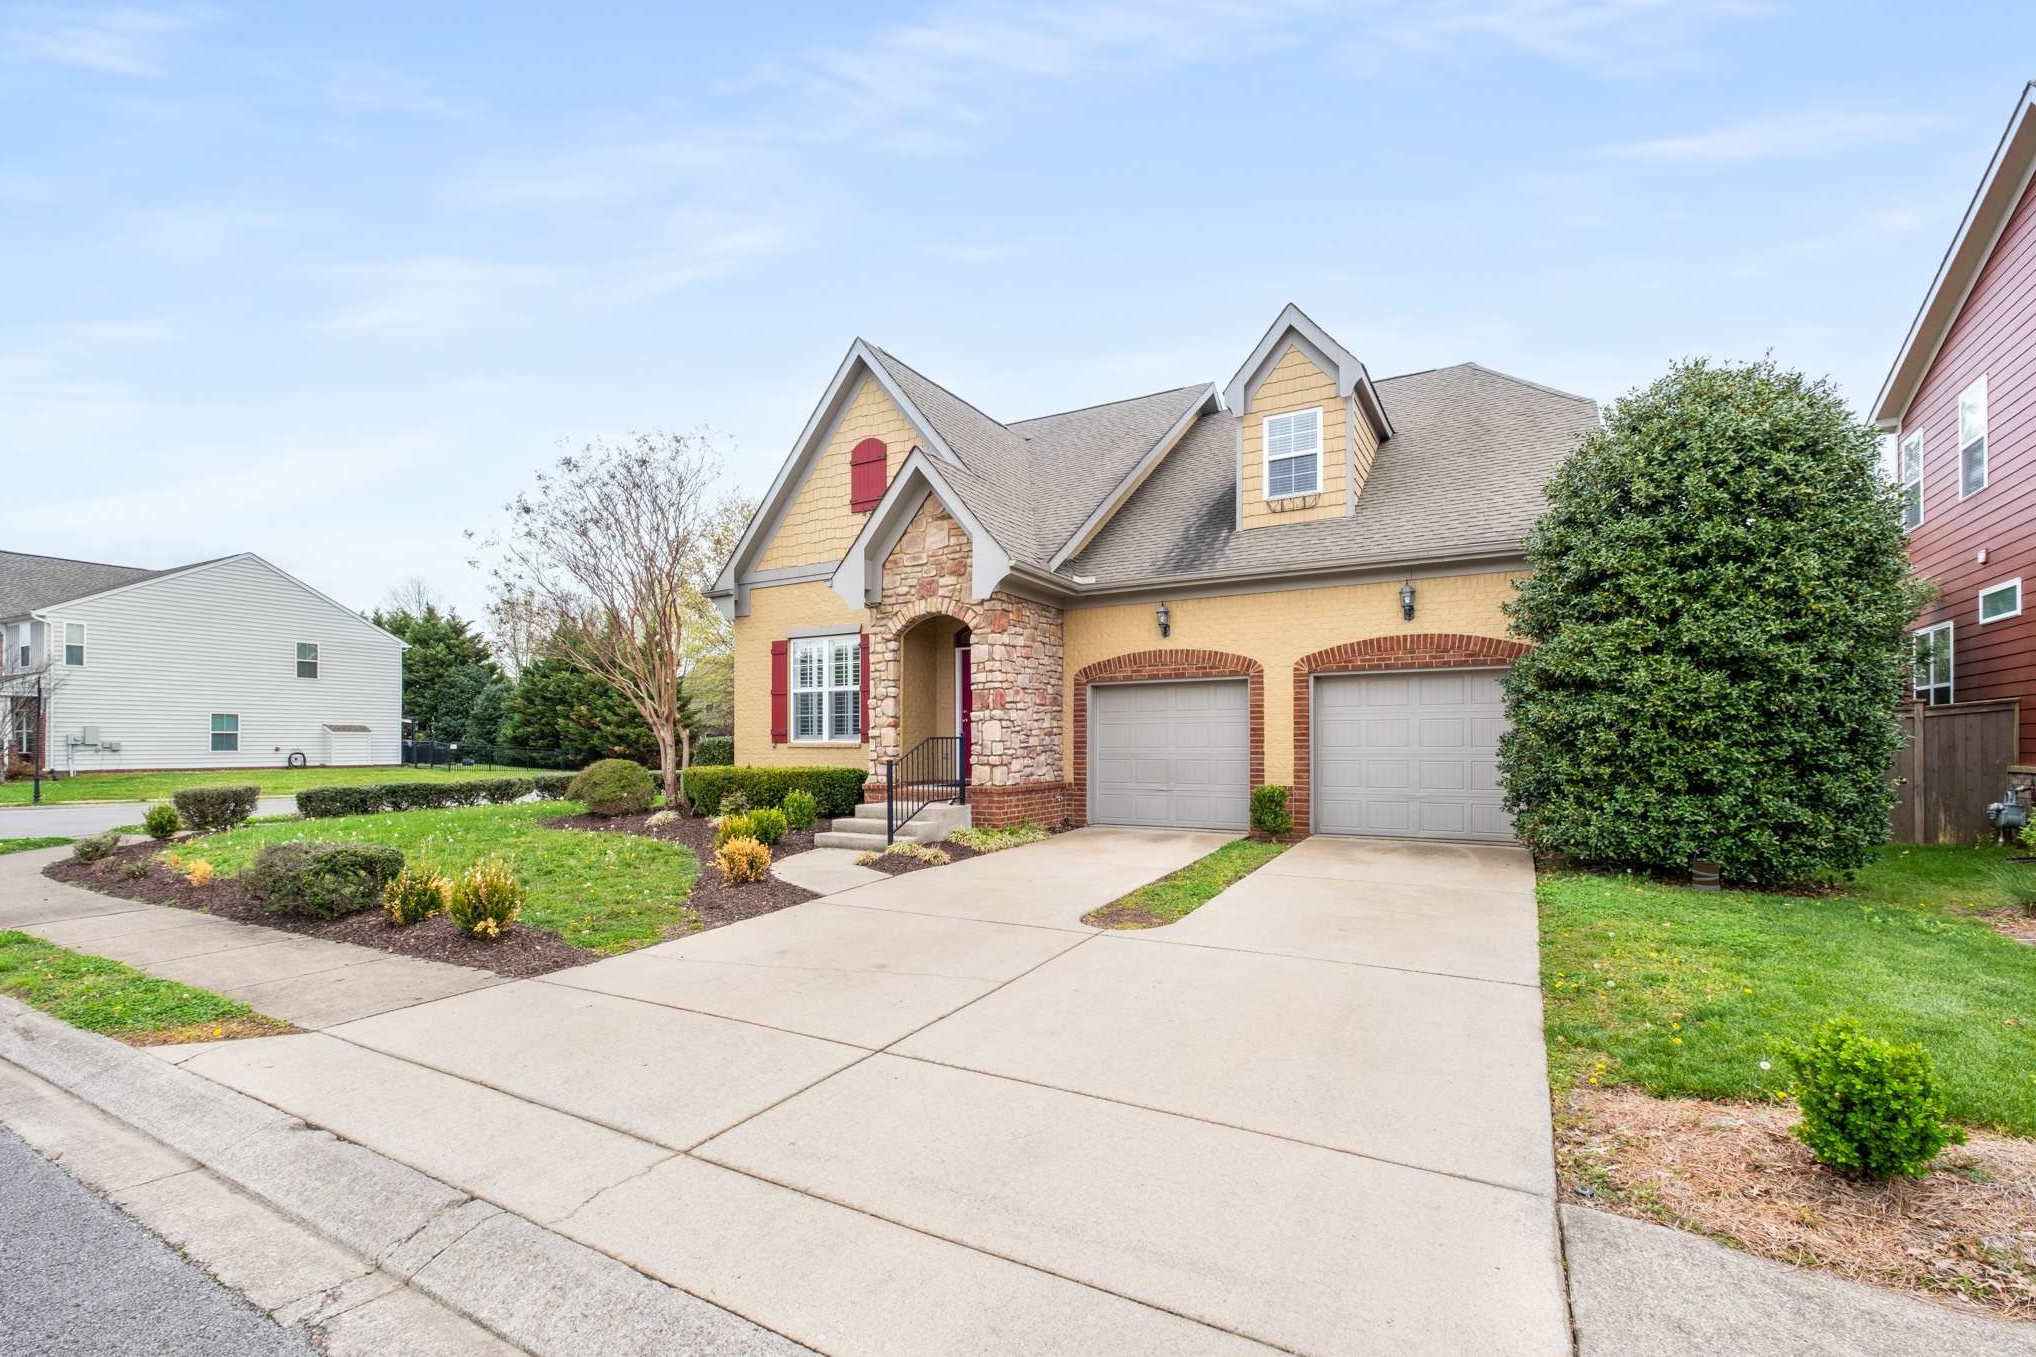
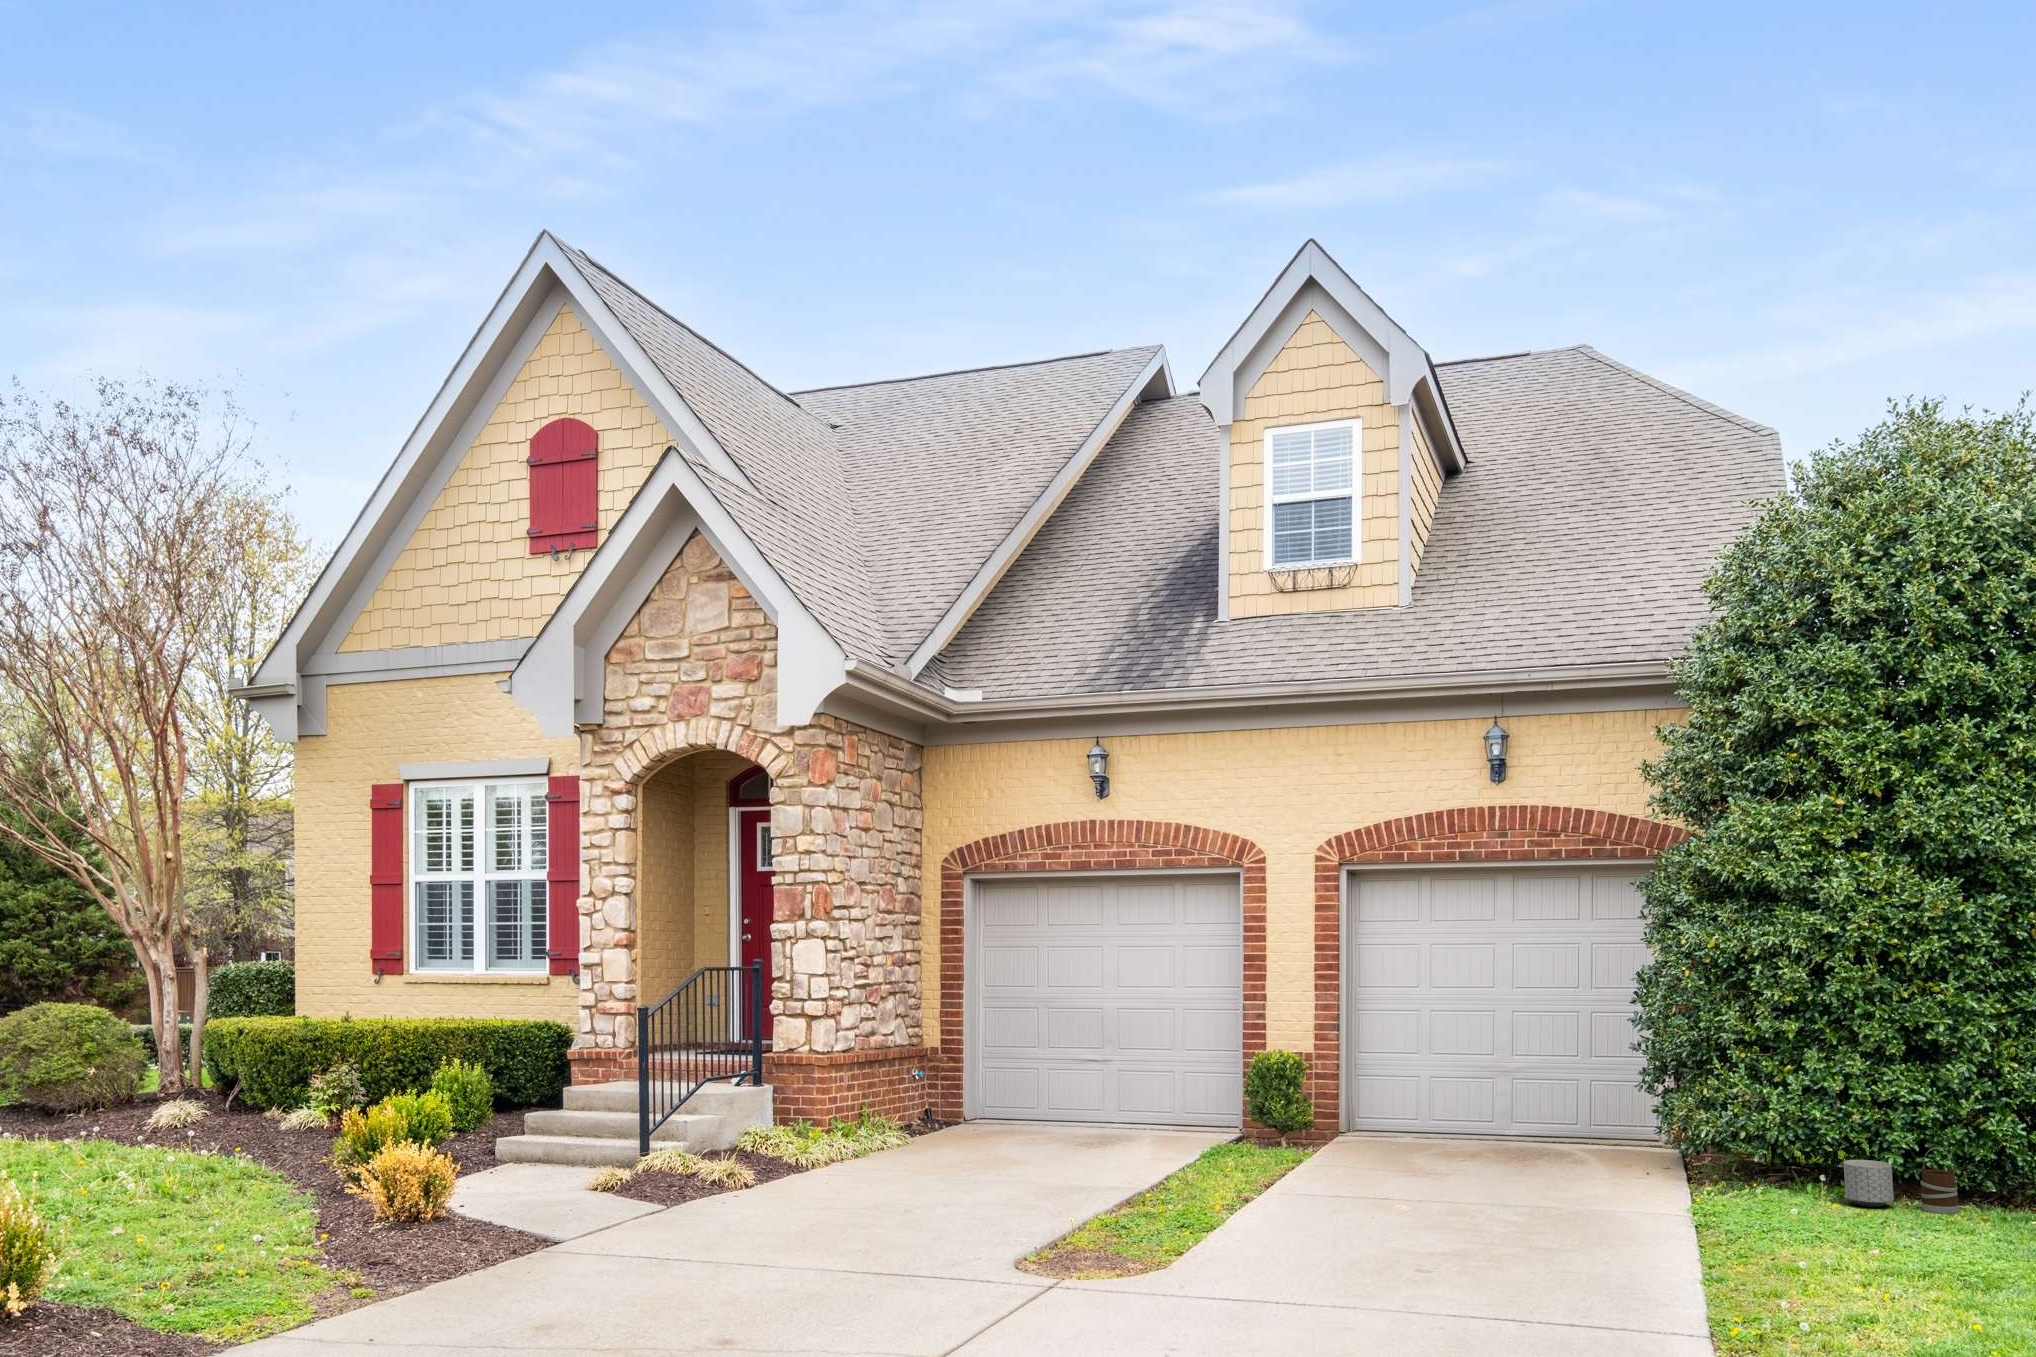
planter: none [1637,855,1672,885] -> present [1844,1160,1894,1207]

